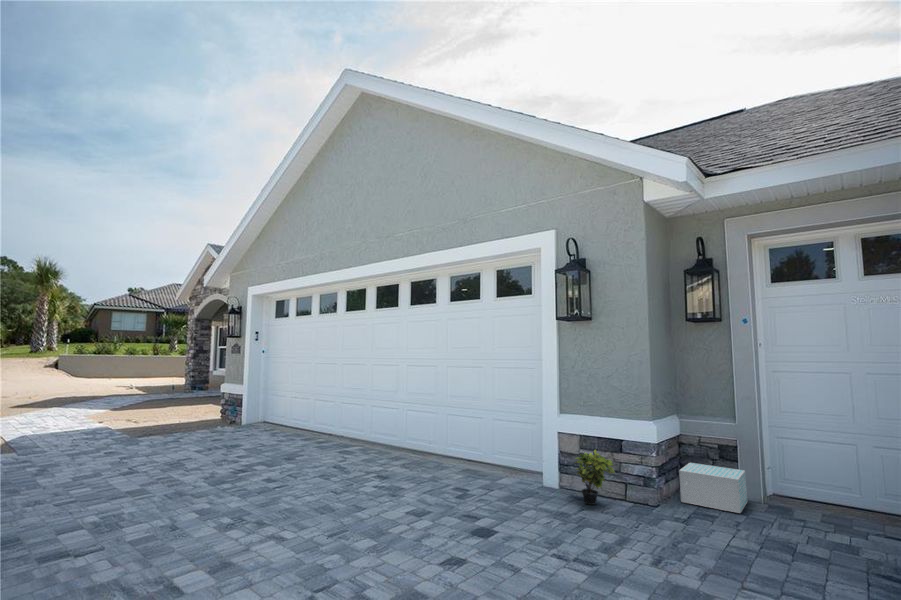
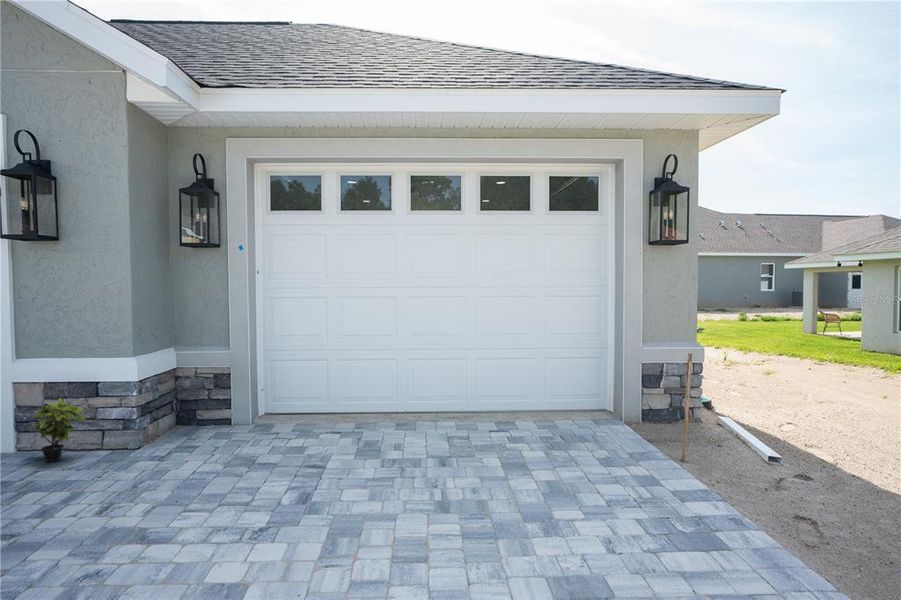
storage box: present [679,463,747,513] -> none [166,395,236,437]

